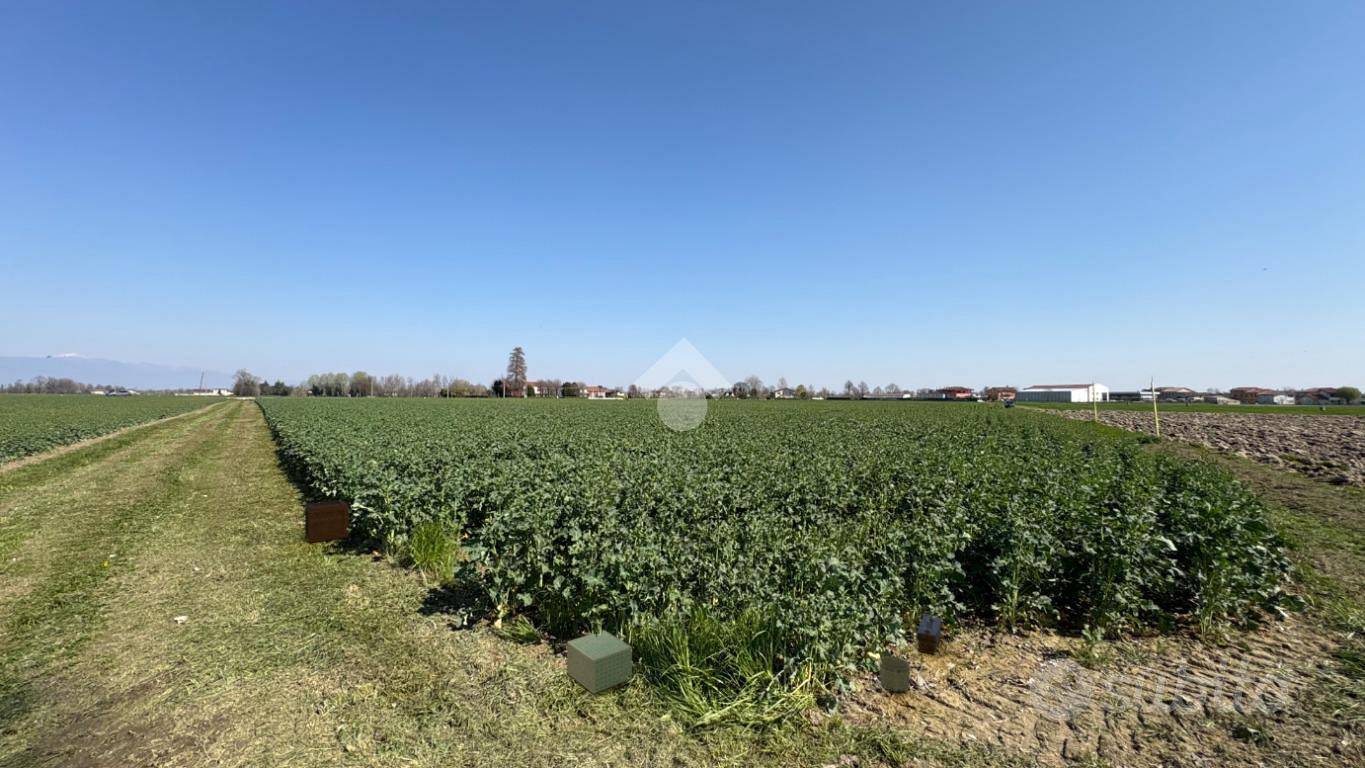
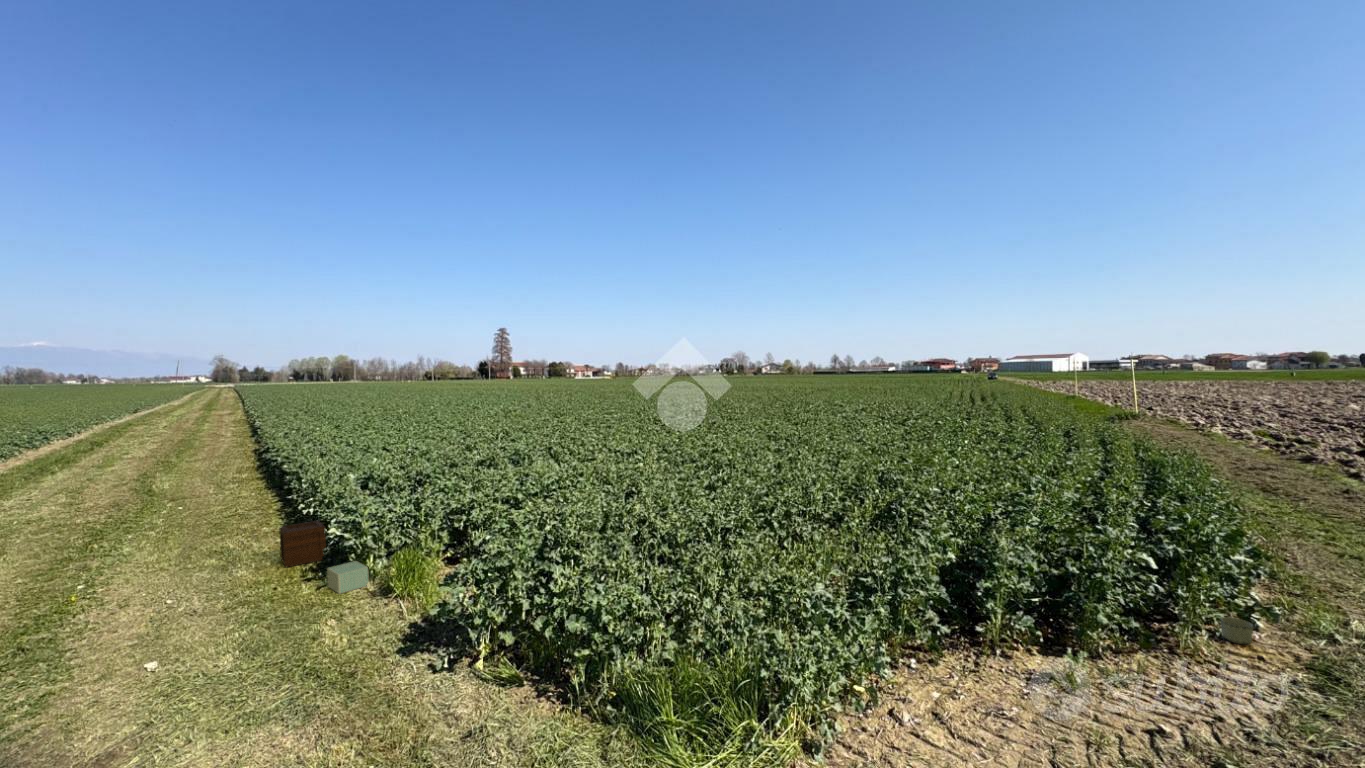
toolbox: present [916,614,942,654] -> none [901,639,927,683]
storage box: present [567,630,632,693] -> present [327,561,368,594]
planter: present [879,656,910,692] -> present [1221,617,1253,644]

